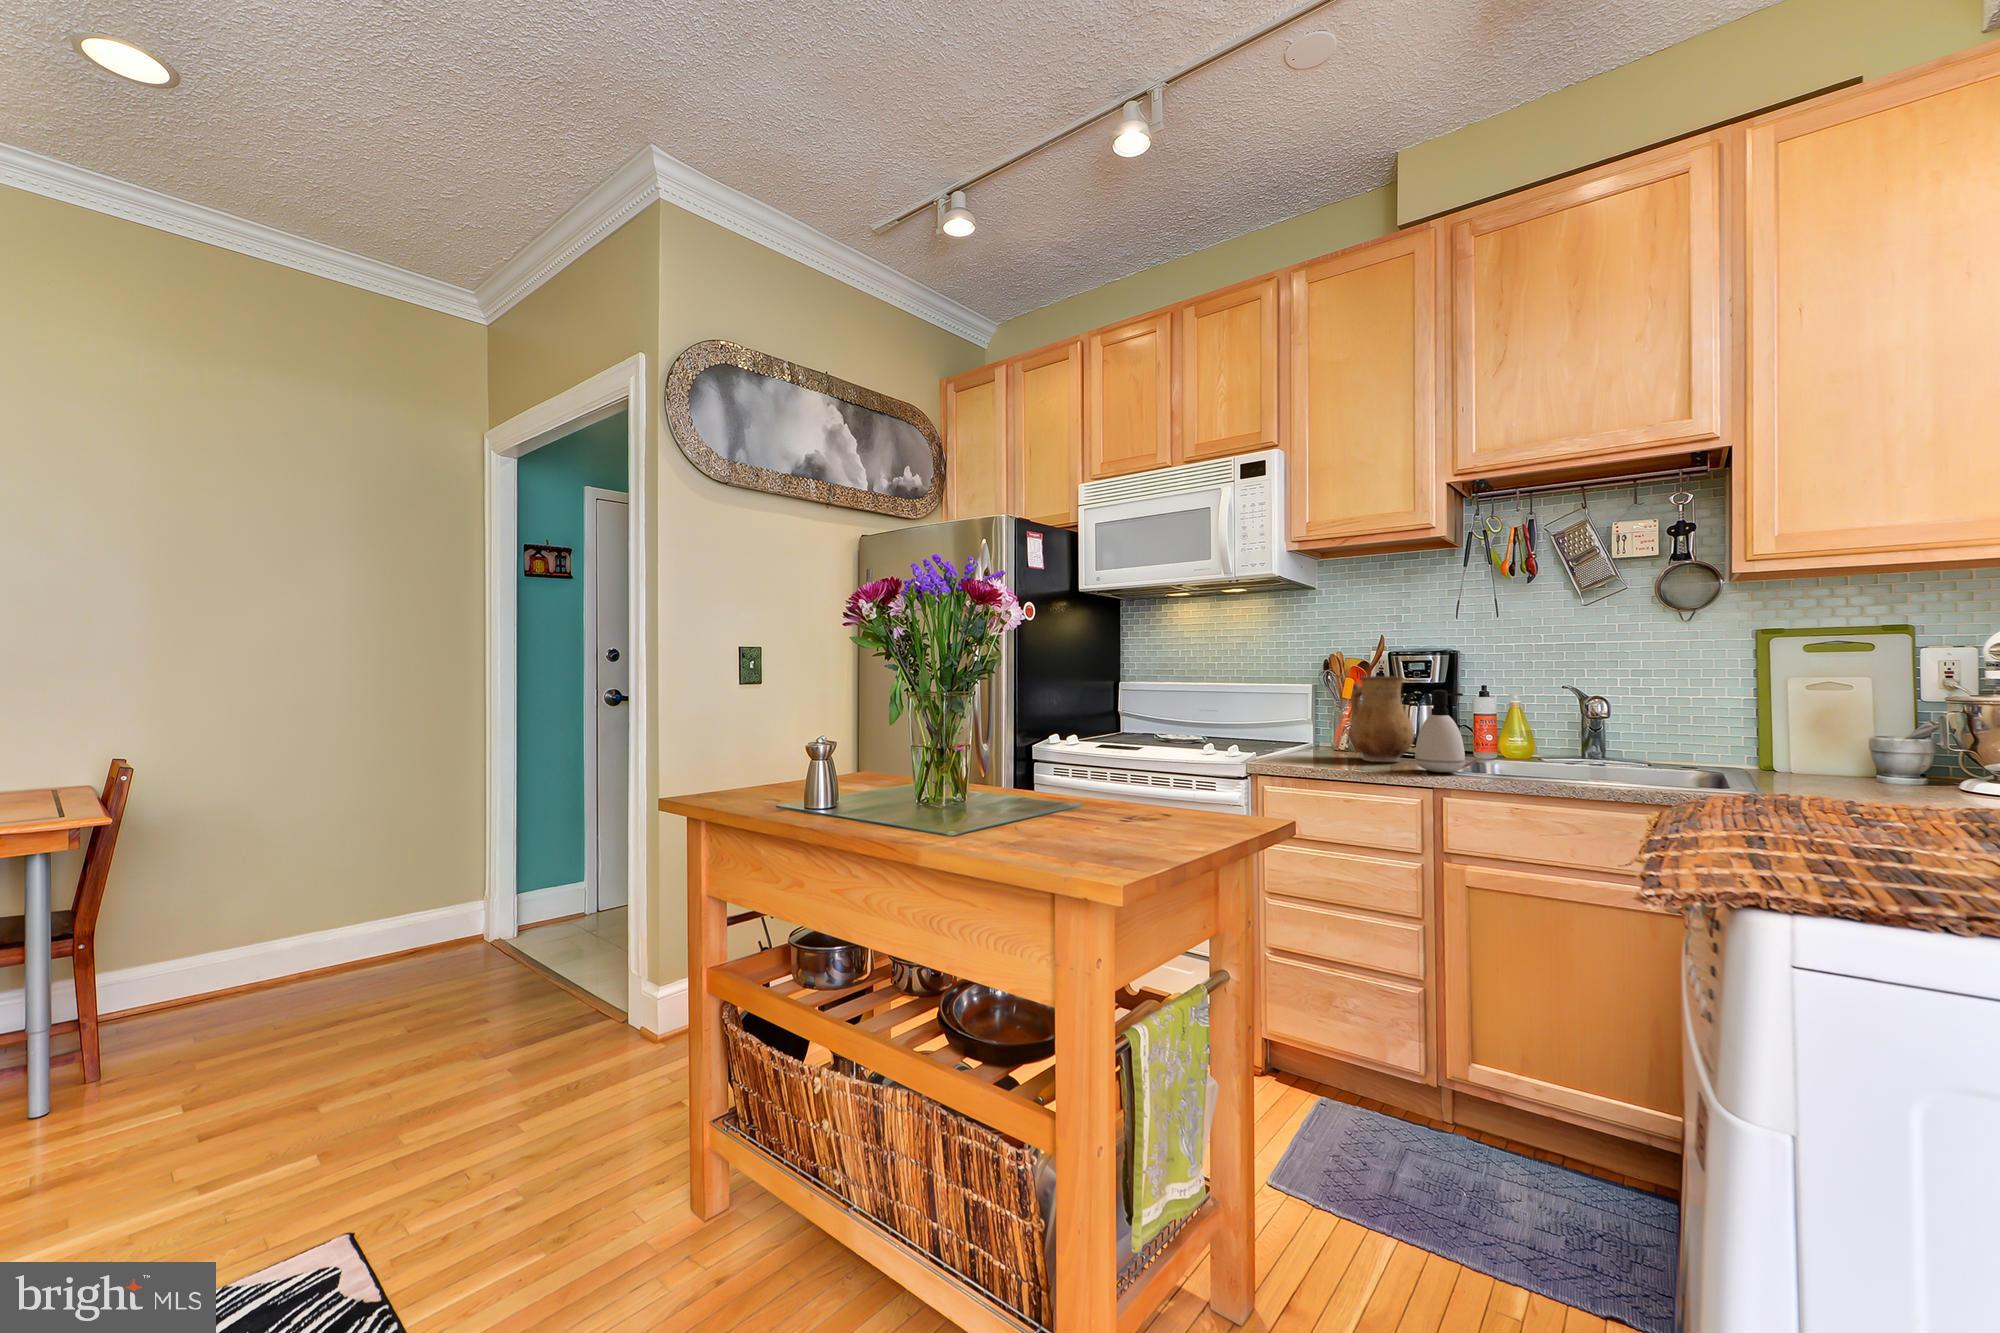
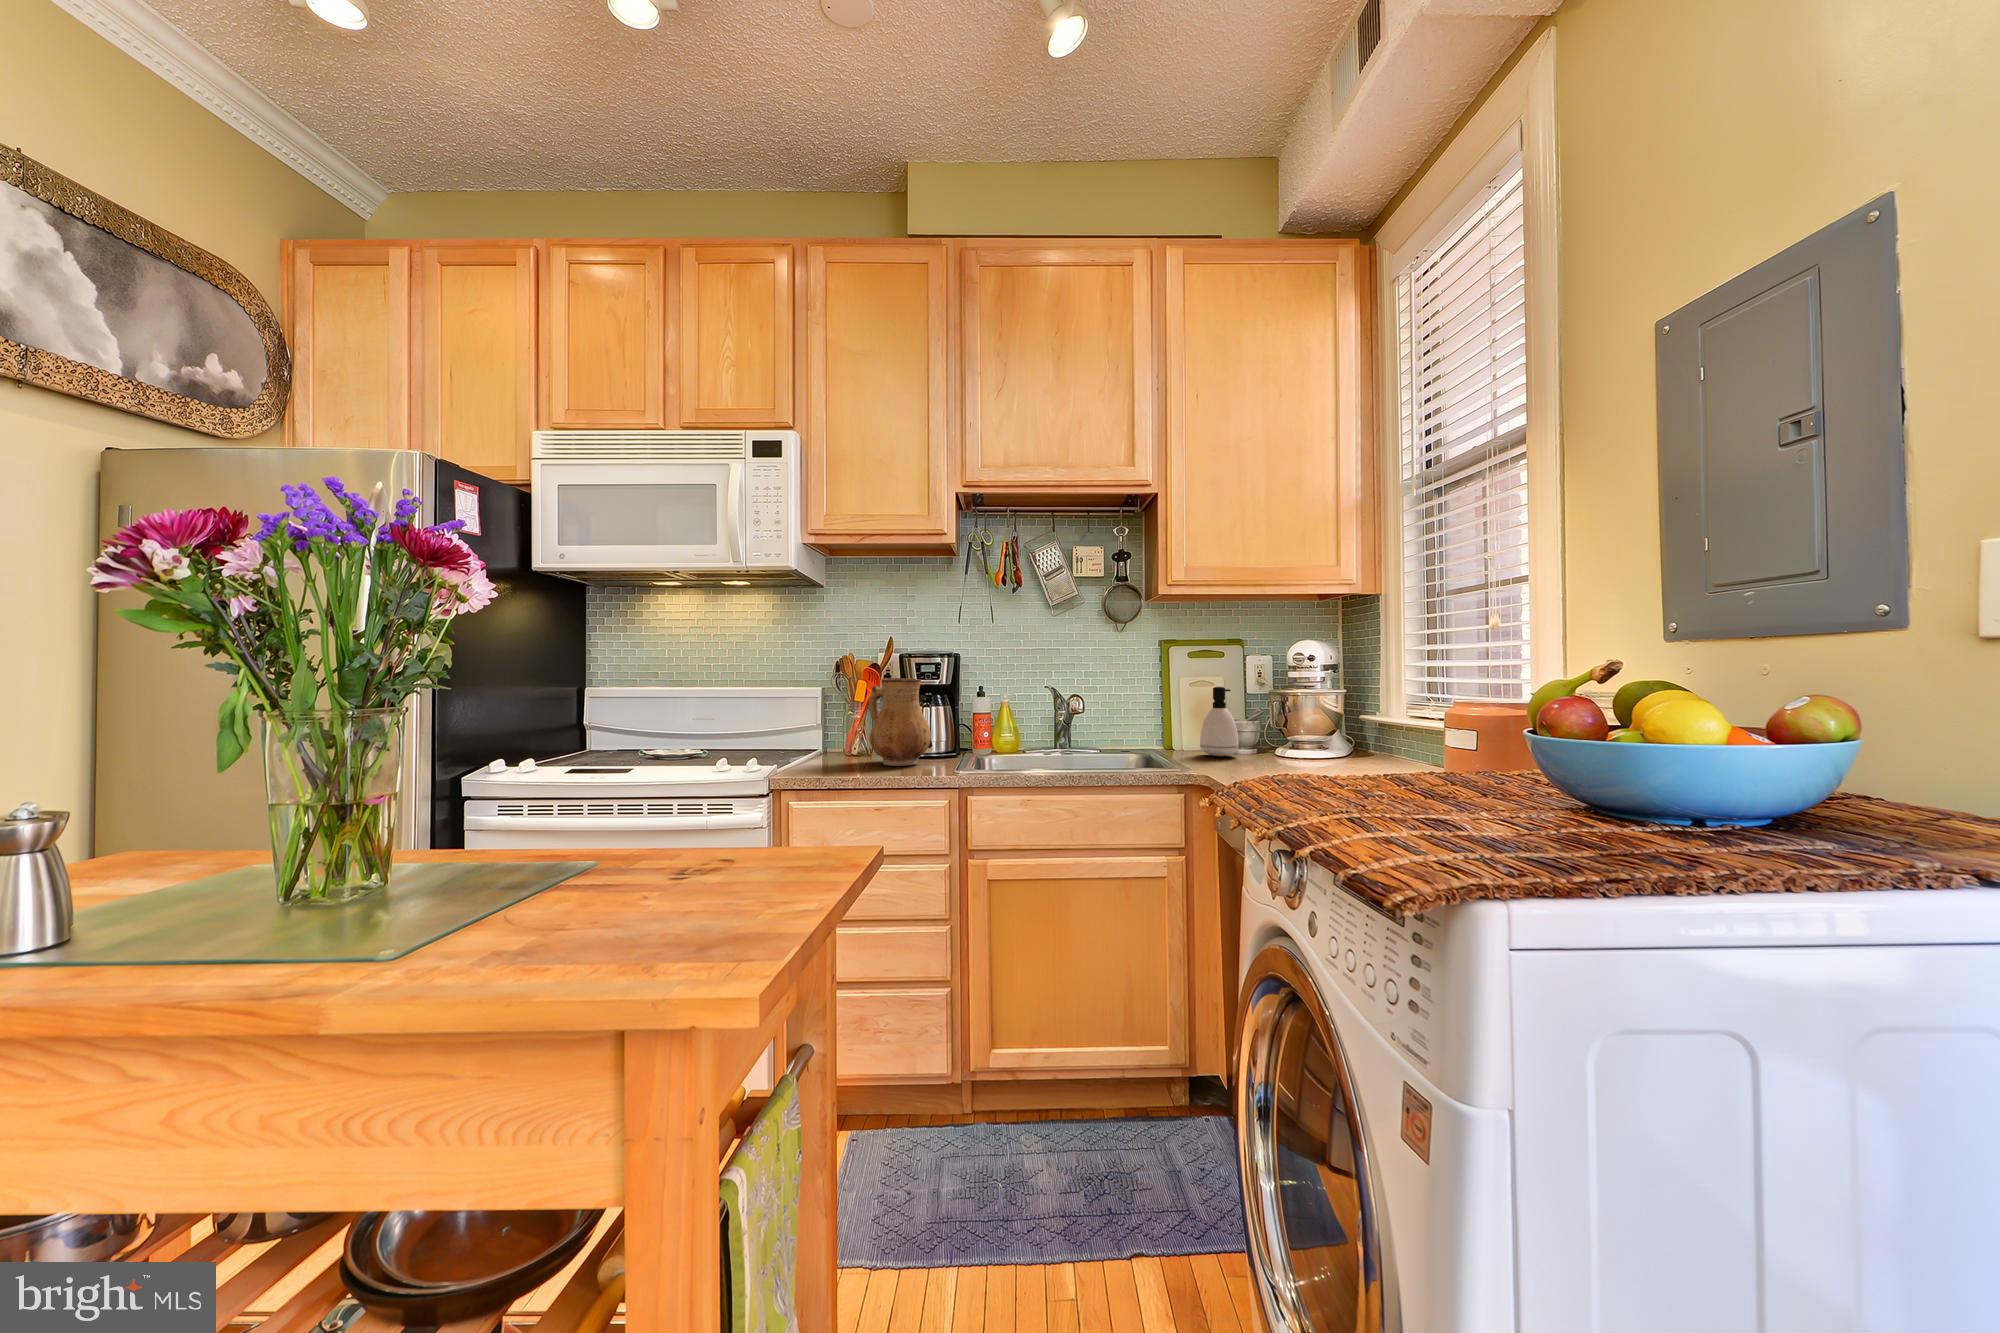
soap dispenser: present [1415,690,1465,772] -> present [1200,687,1239,756]

